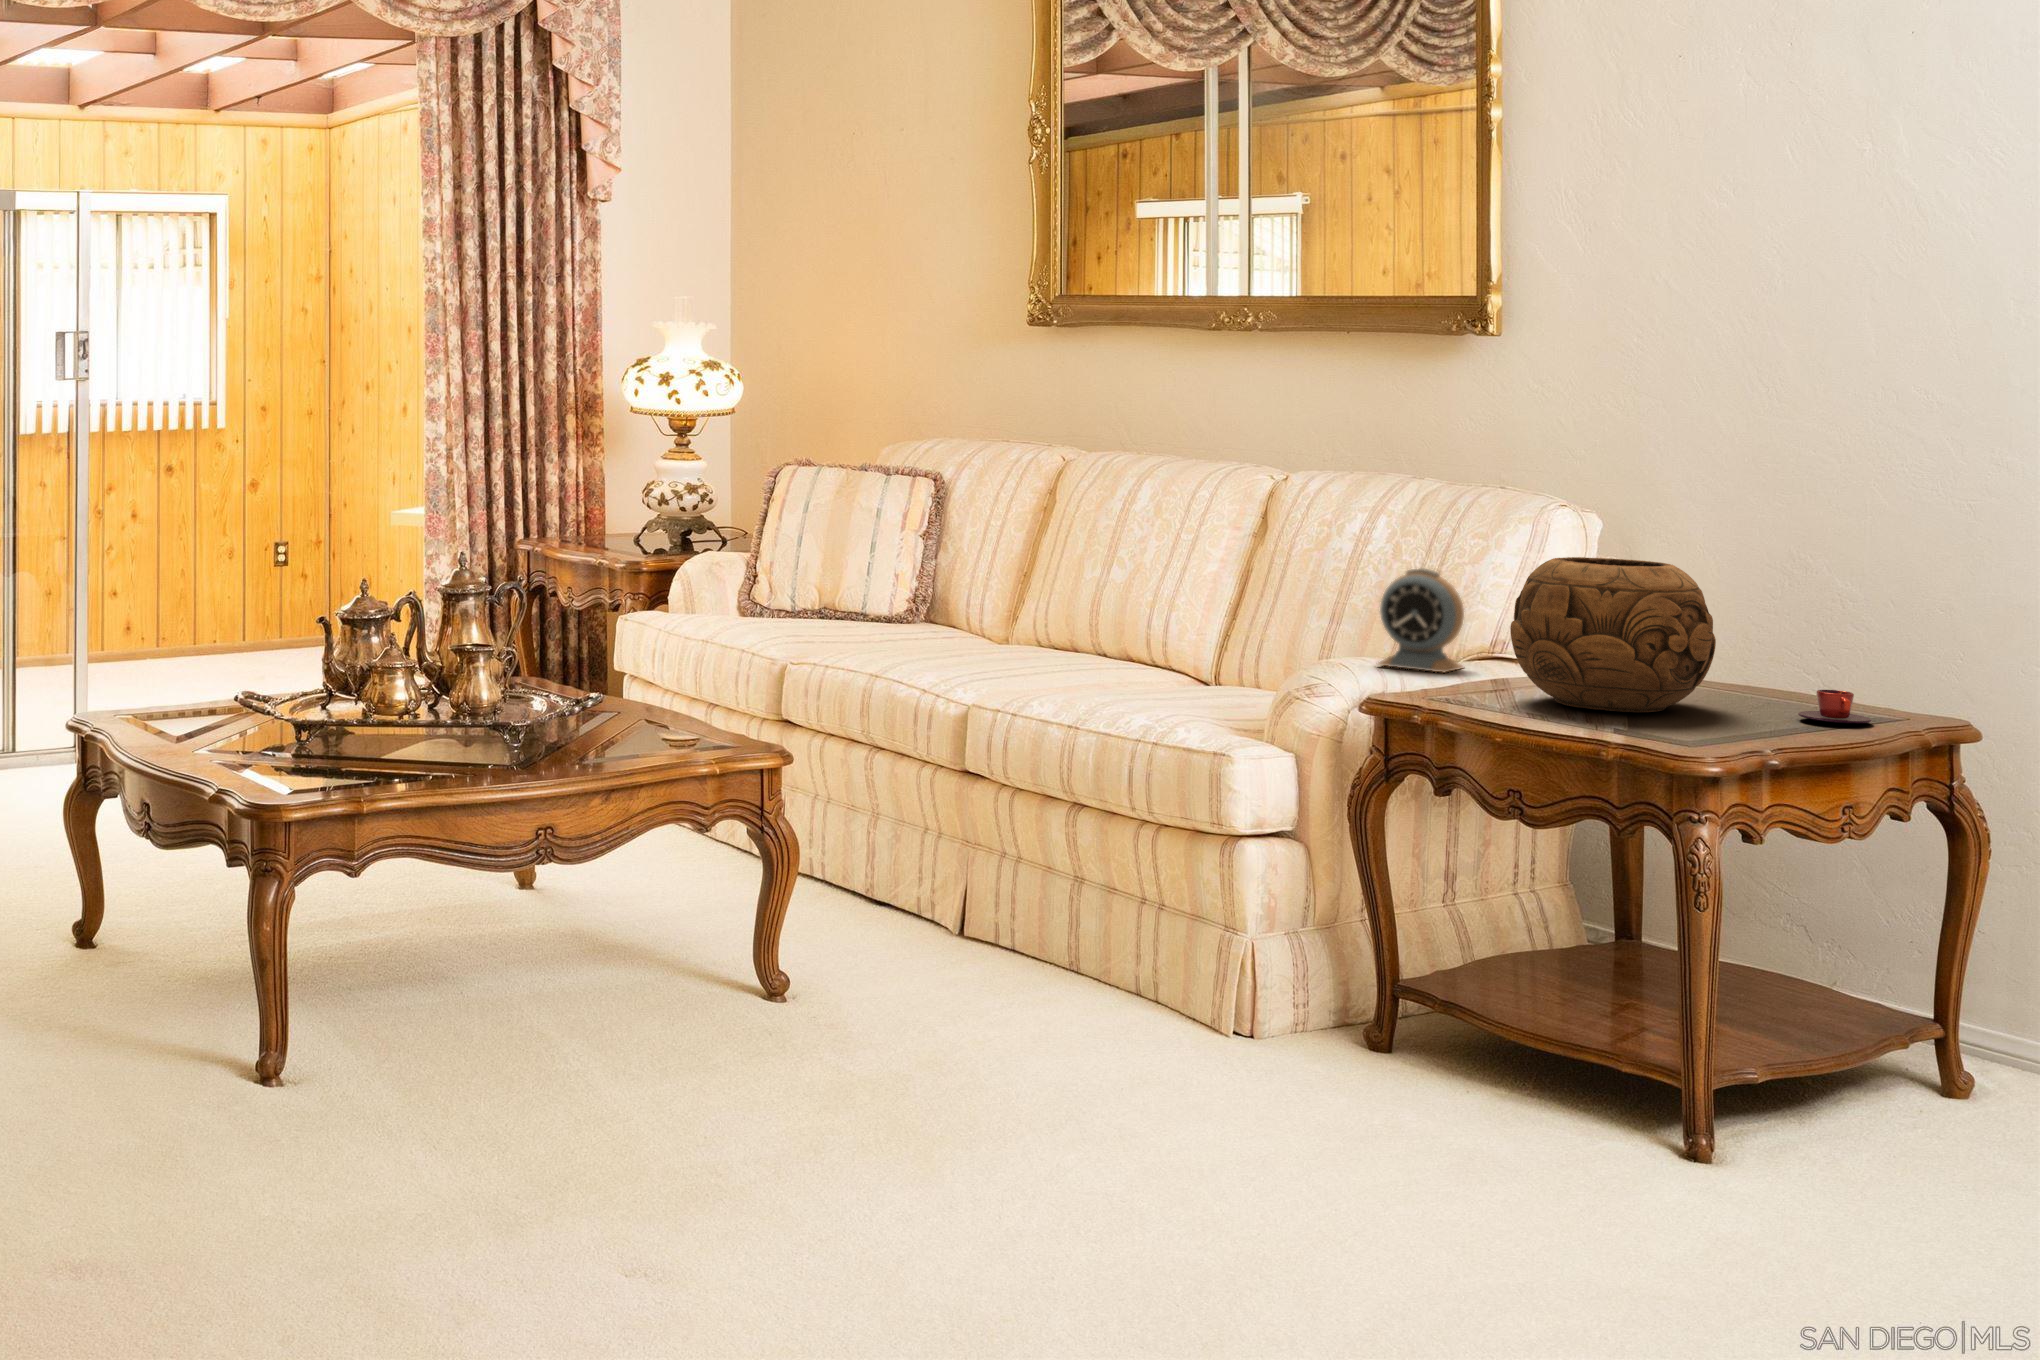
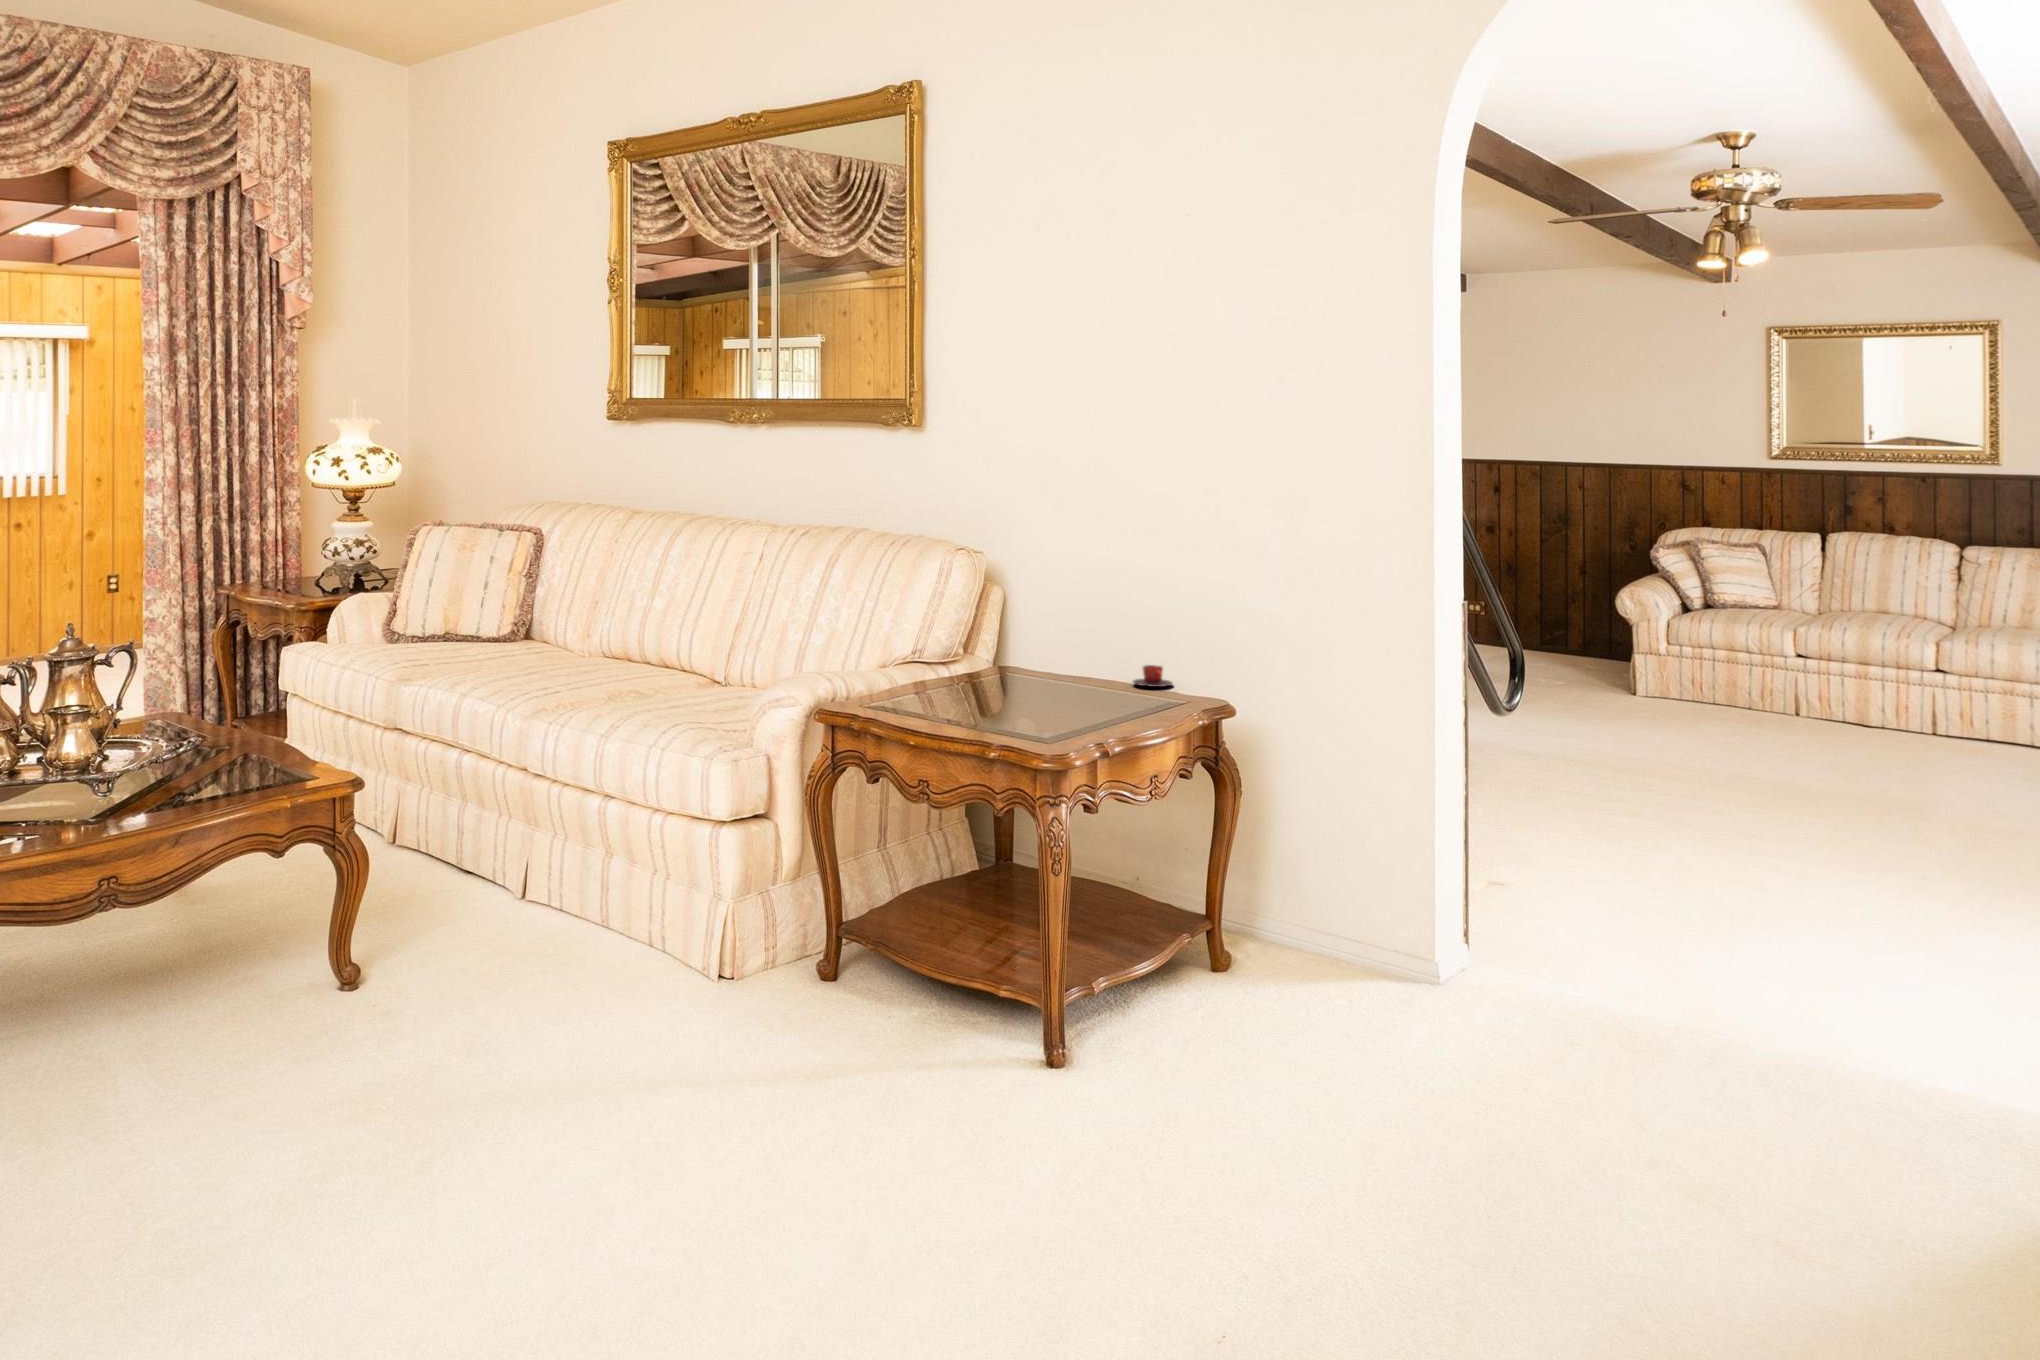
decorative bowl: present [1510,557,1716,712] -> none [965,588,1085,689]
alarm clock: present [1378,568,1464,672] -> none [874,596,928,665]

